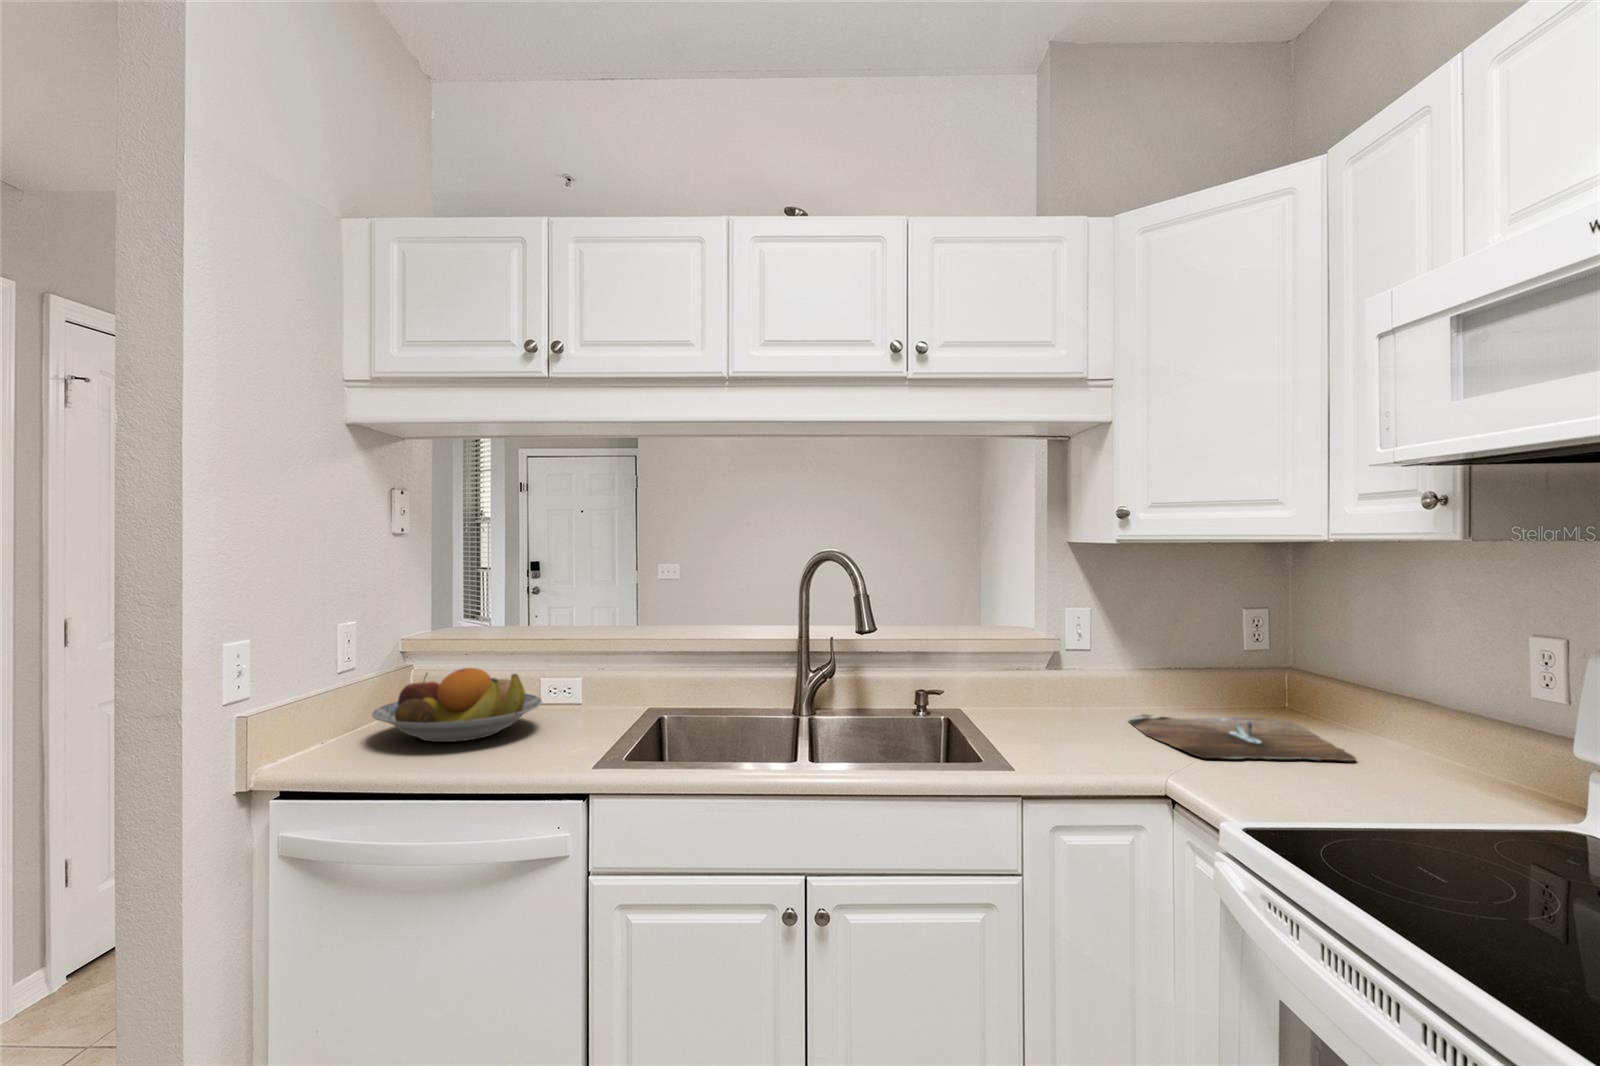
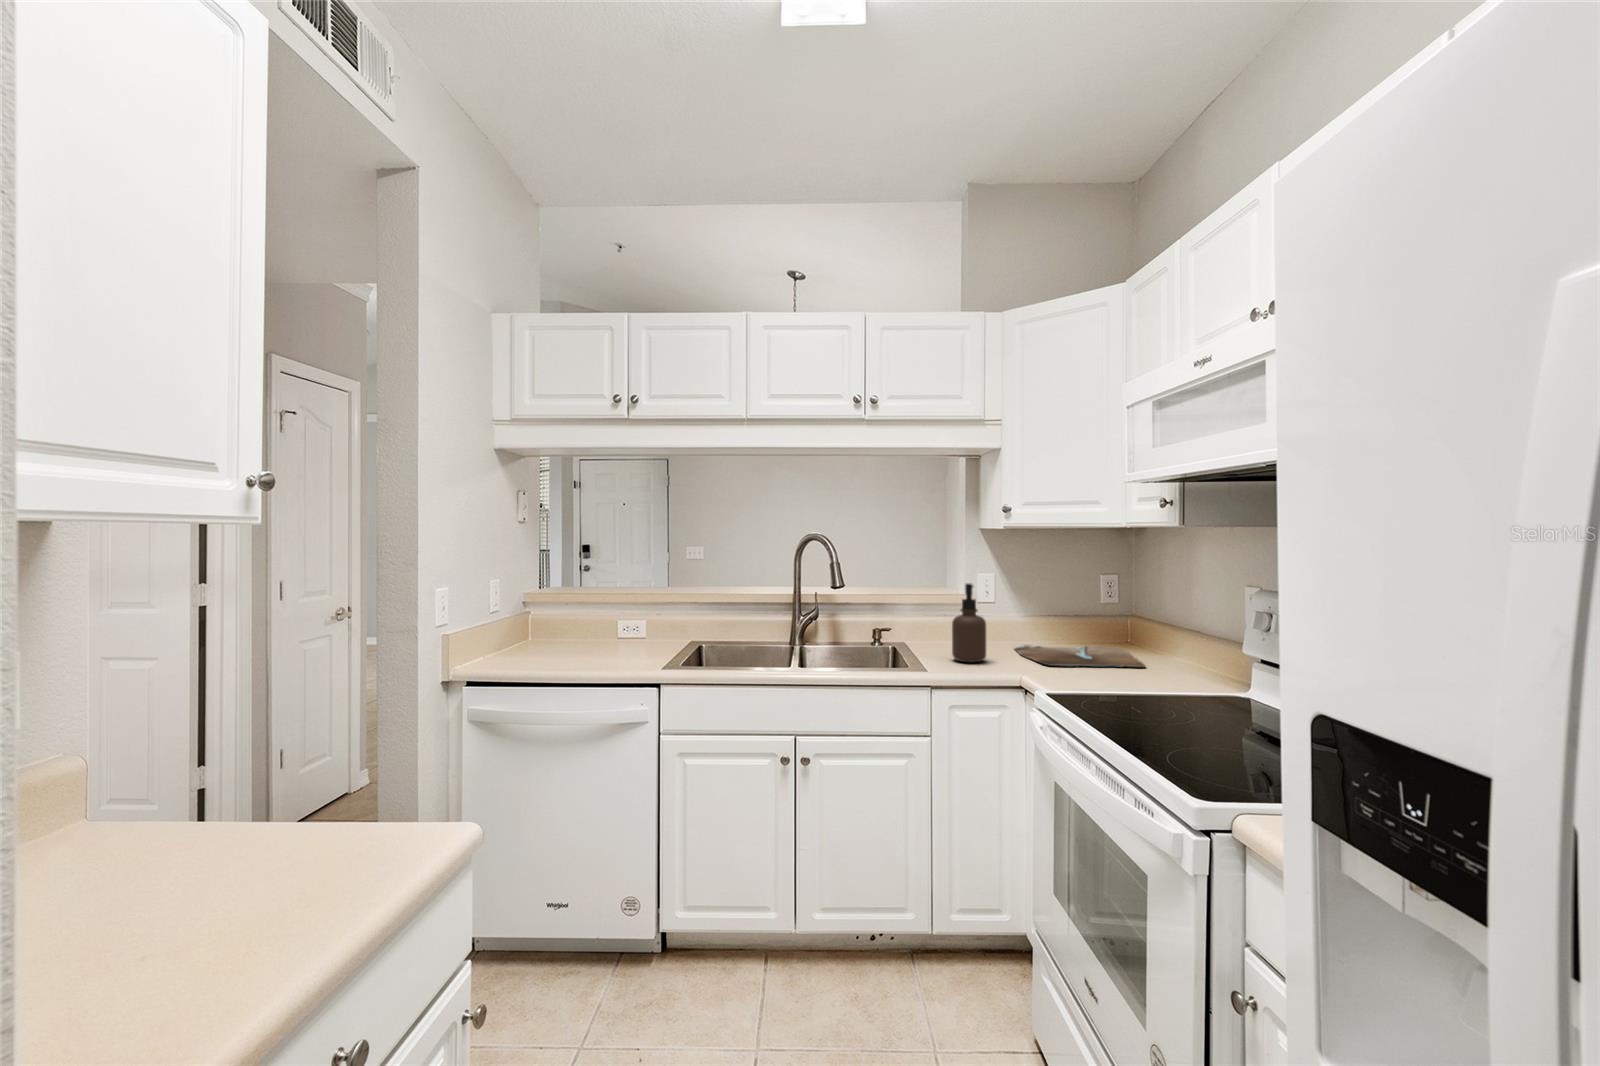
soap dispenser: none [1045,627,1100,751] -> present [952,583,986,662]
fruit bowl: present [372,668,542,742] -> none [516,610,623,657]

